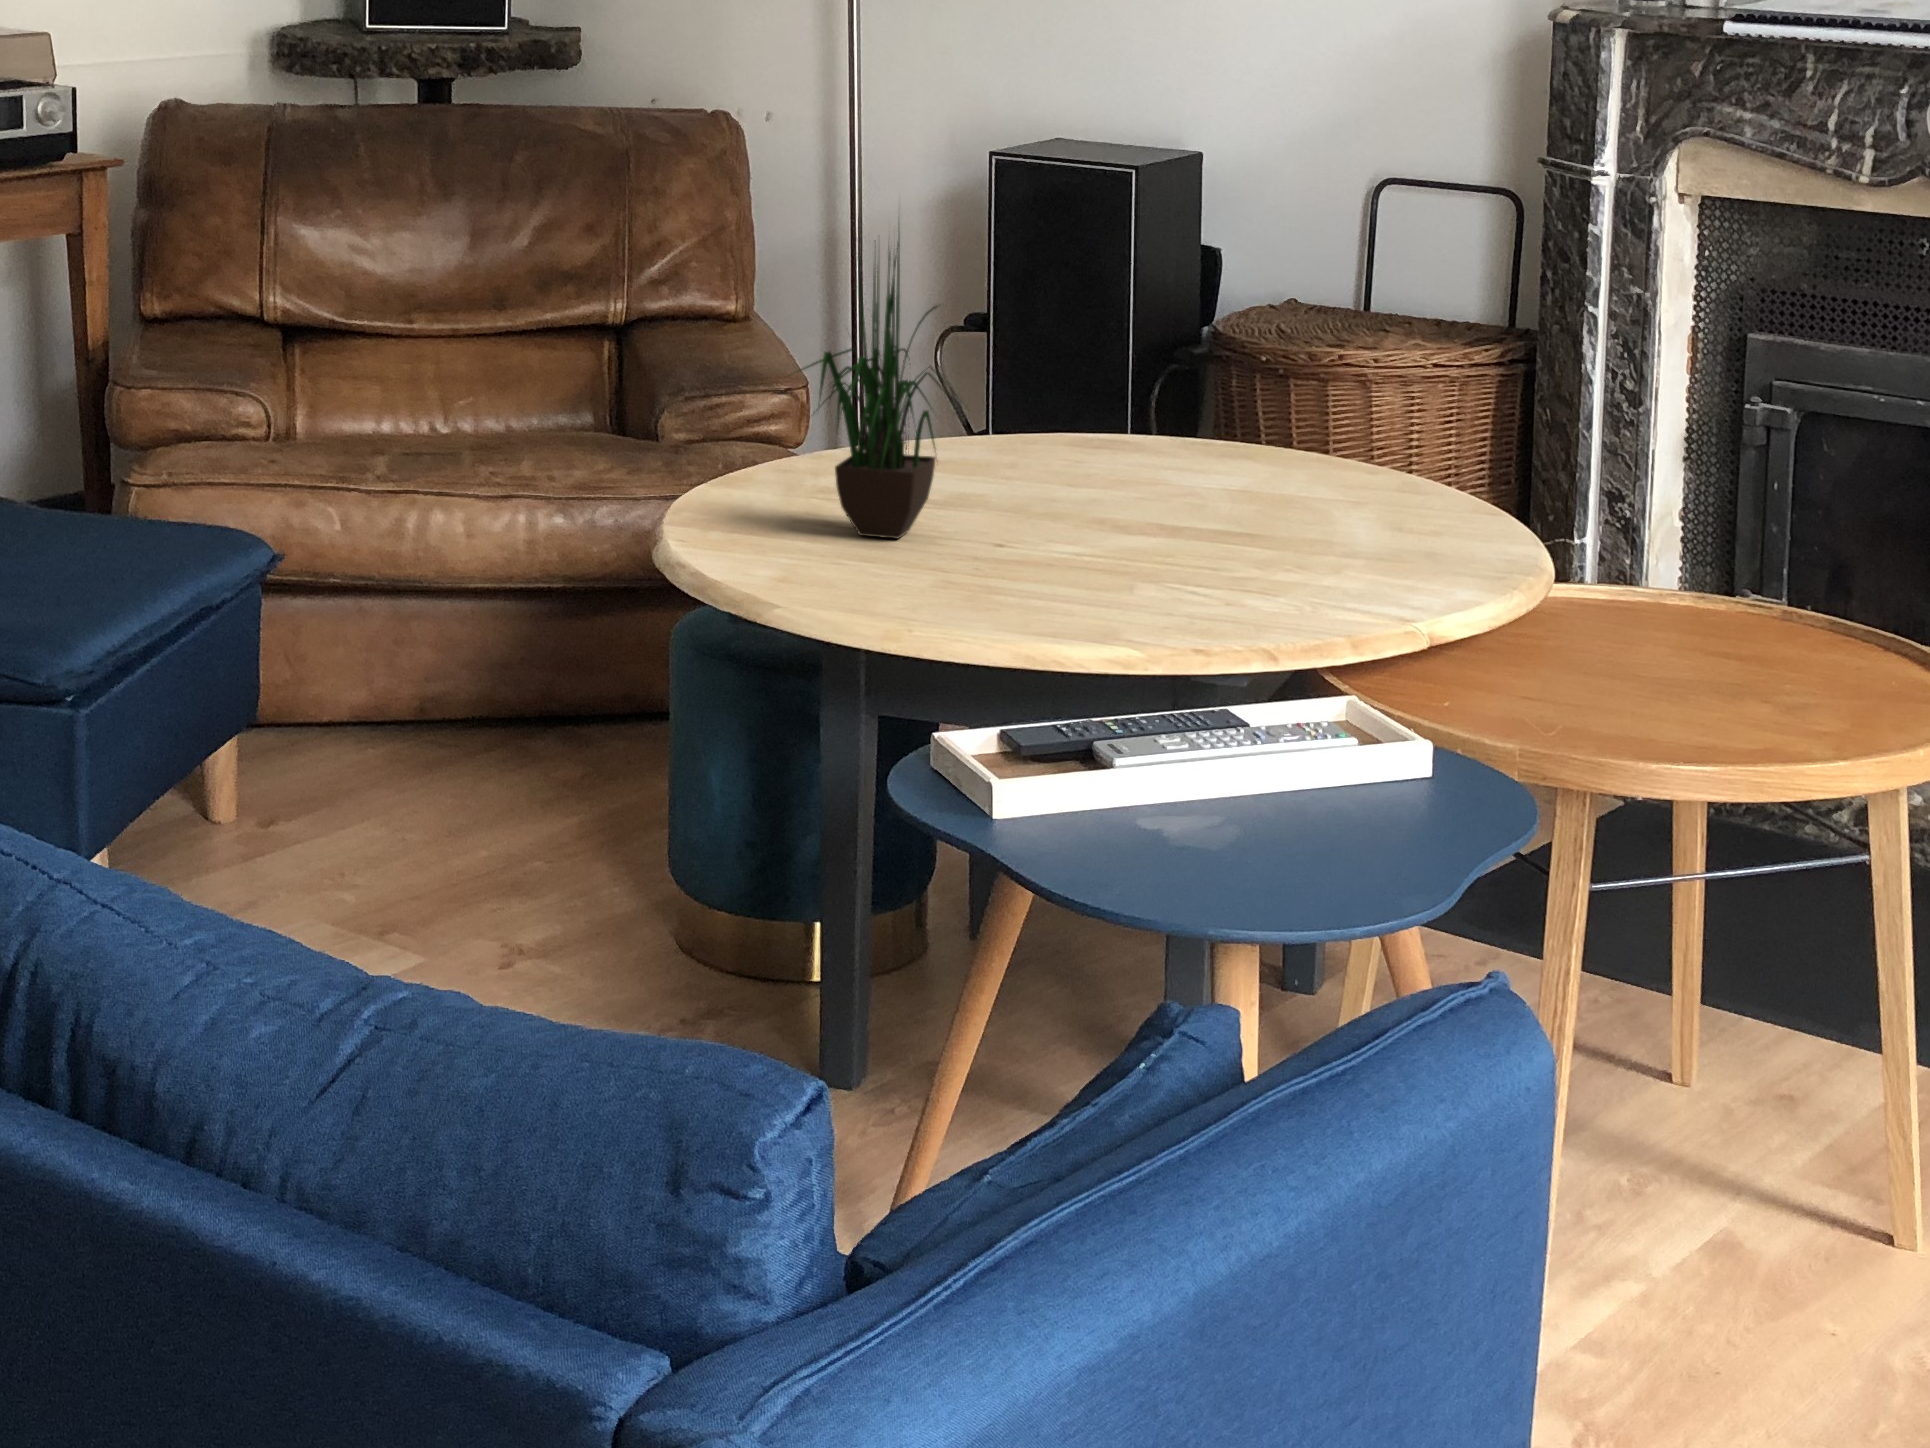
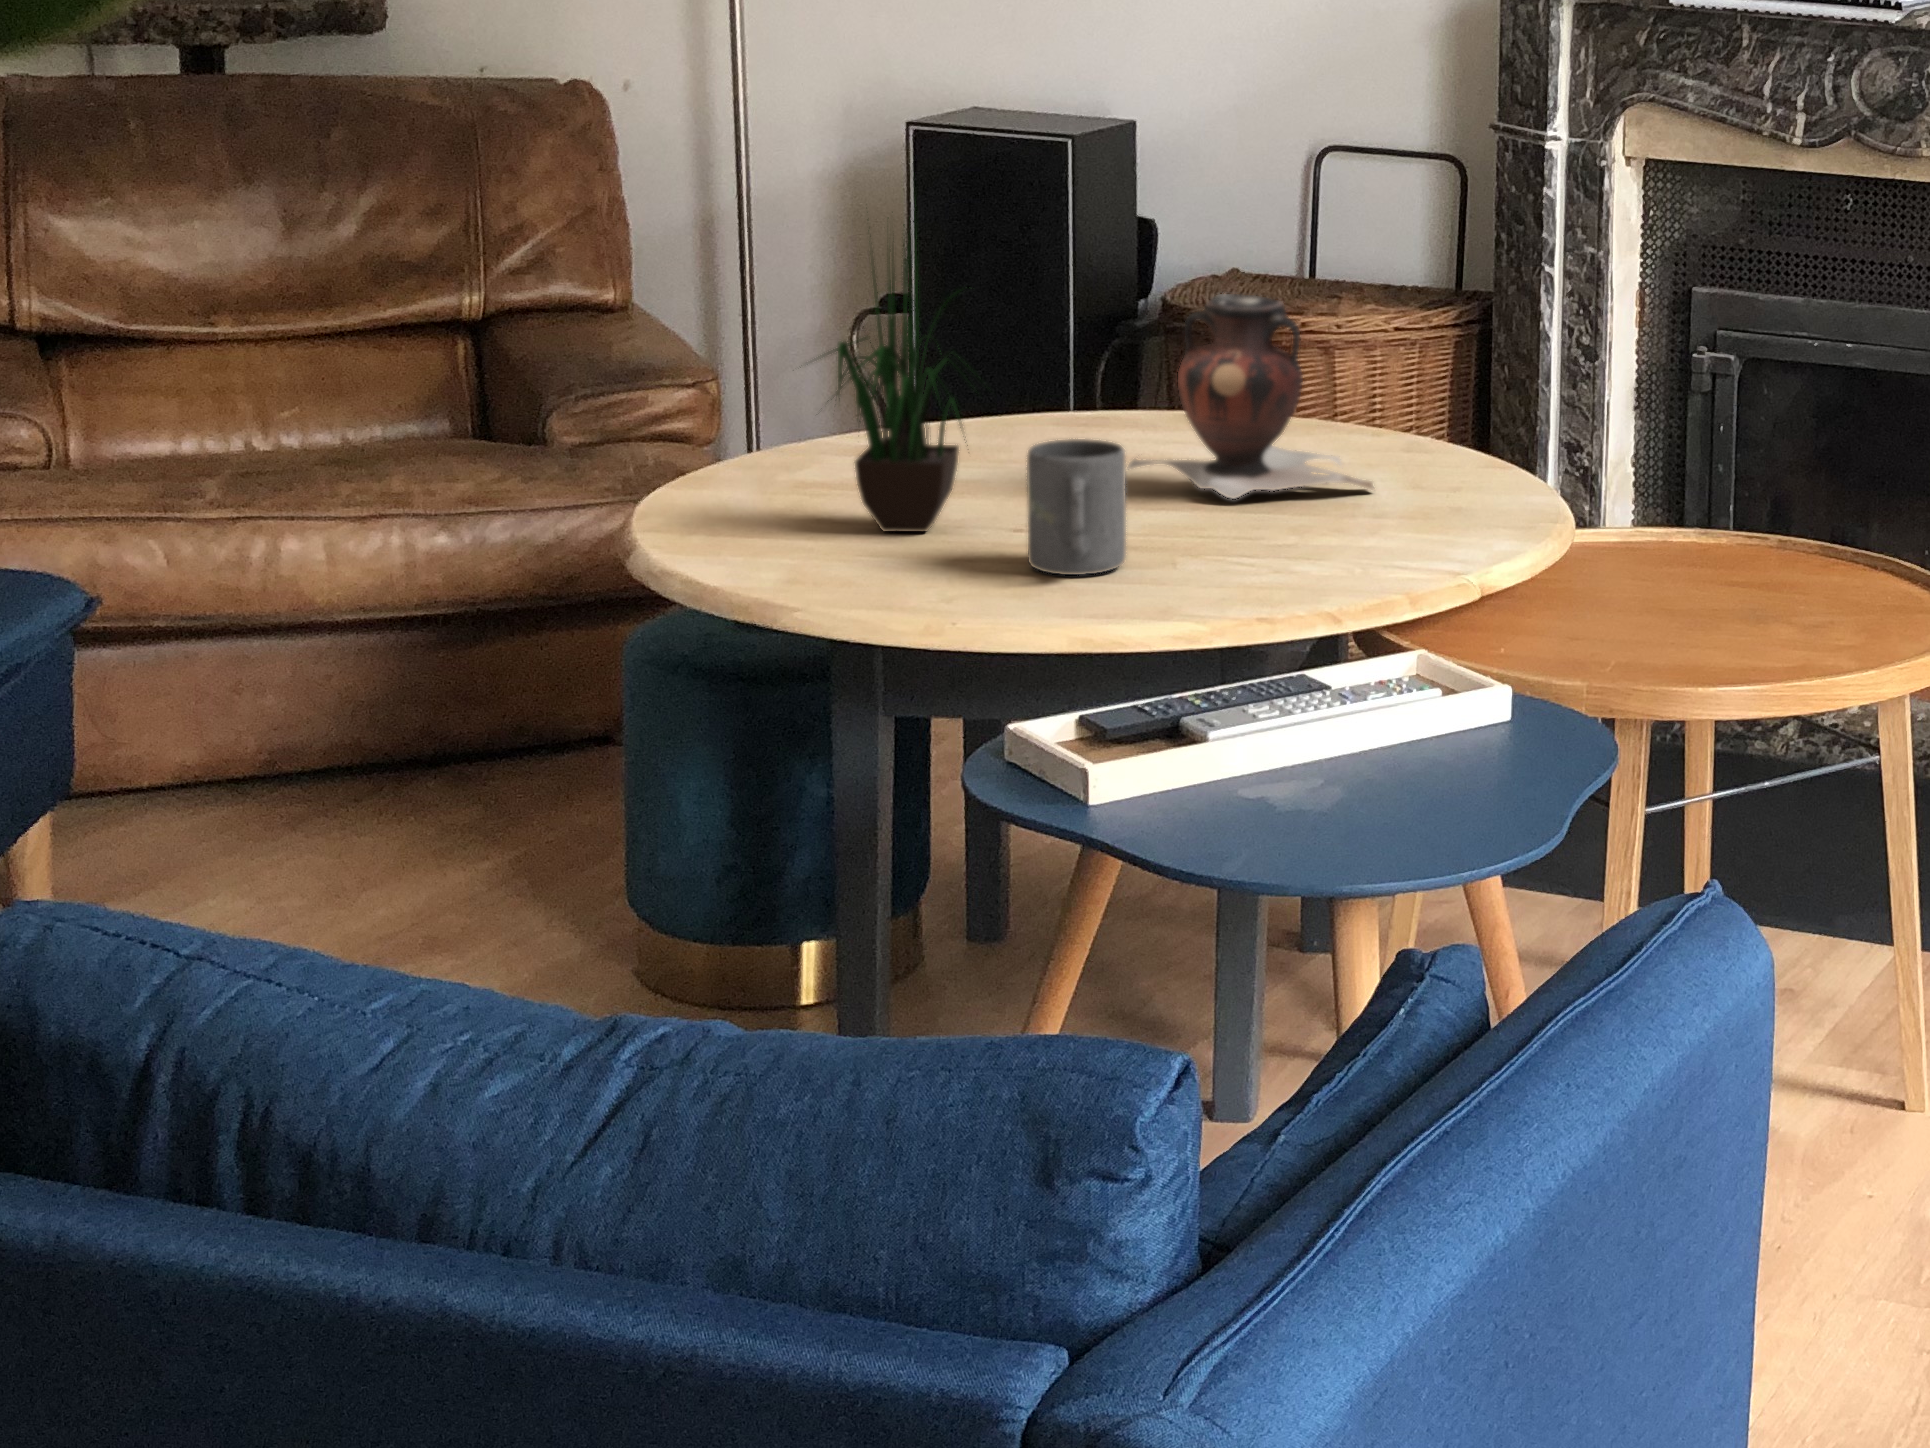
vase: none [1102,320,1349,525] -> present [1128,294,1373,499]
mug: none [978,456,1073,589] -> present [1027,439,1126,575]

